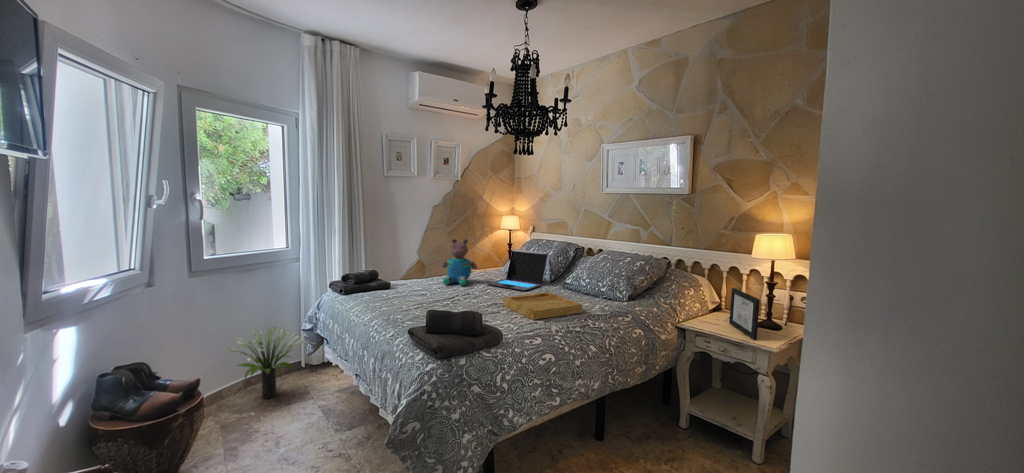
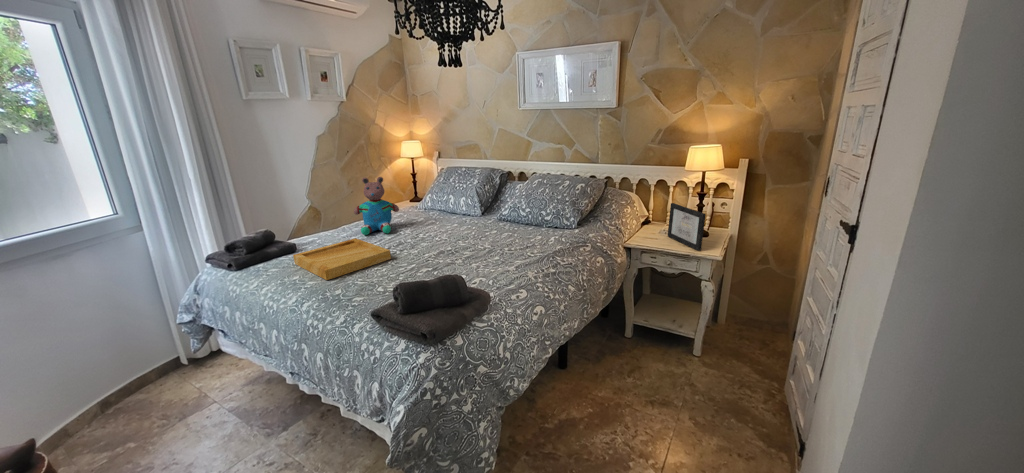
laptop: present [487,249,548,291] -> none [415,183,478,231]
tray: present [503,292,582,320] -> present [293,238,391,280]
potted plant: present [229,327,305,399] -> none [59,327,186,421]

